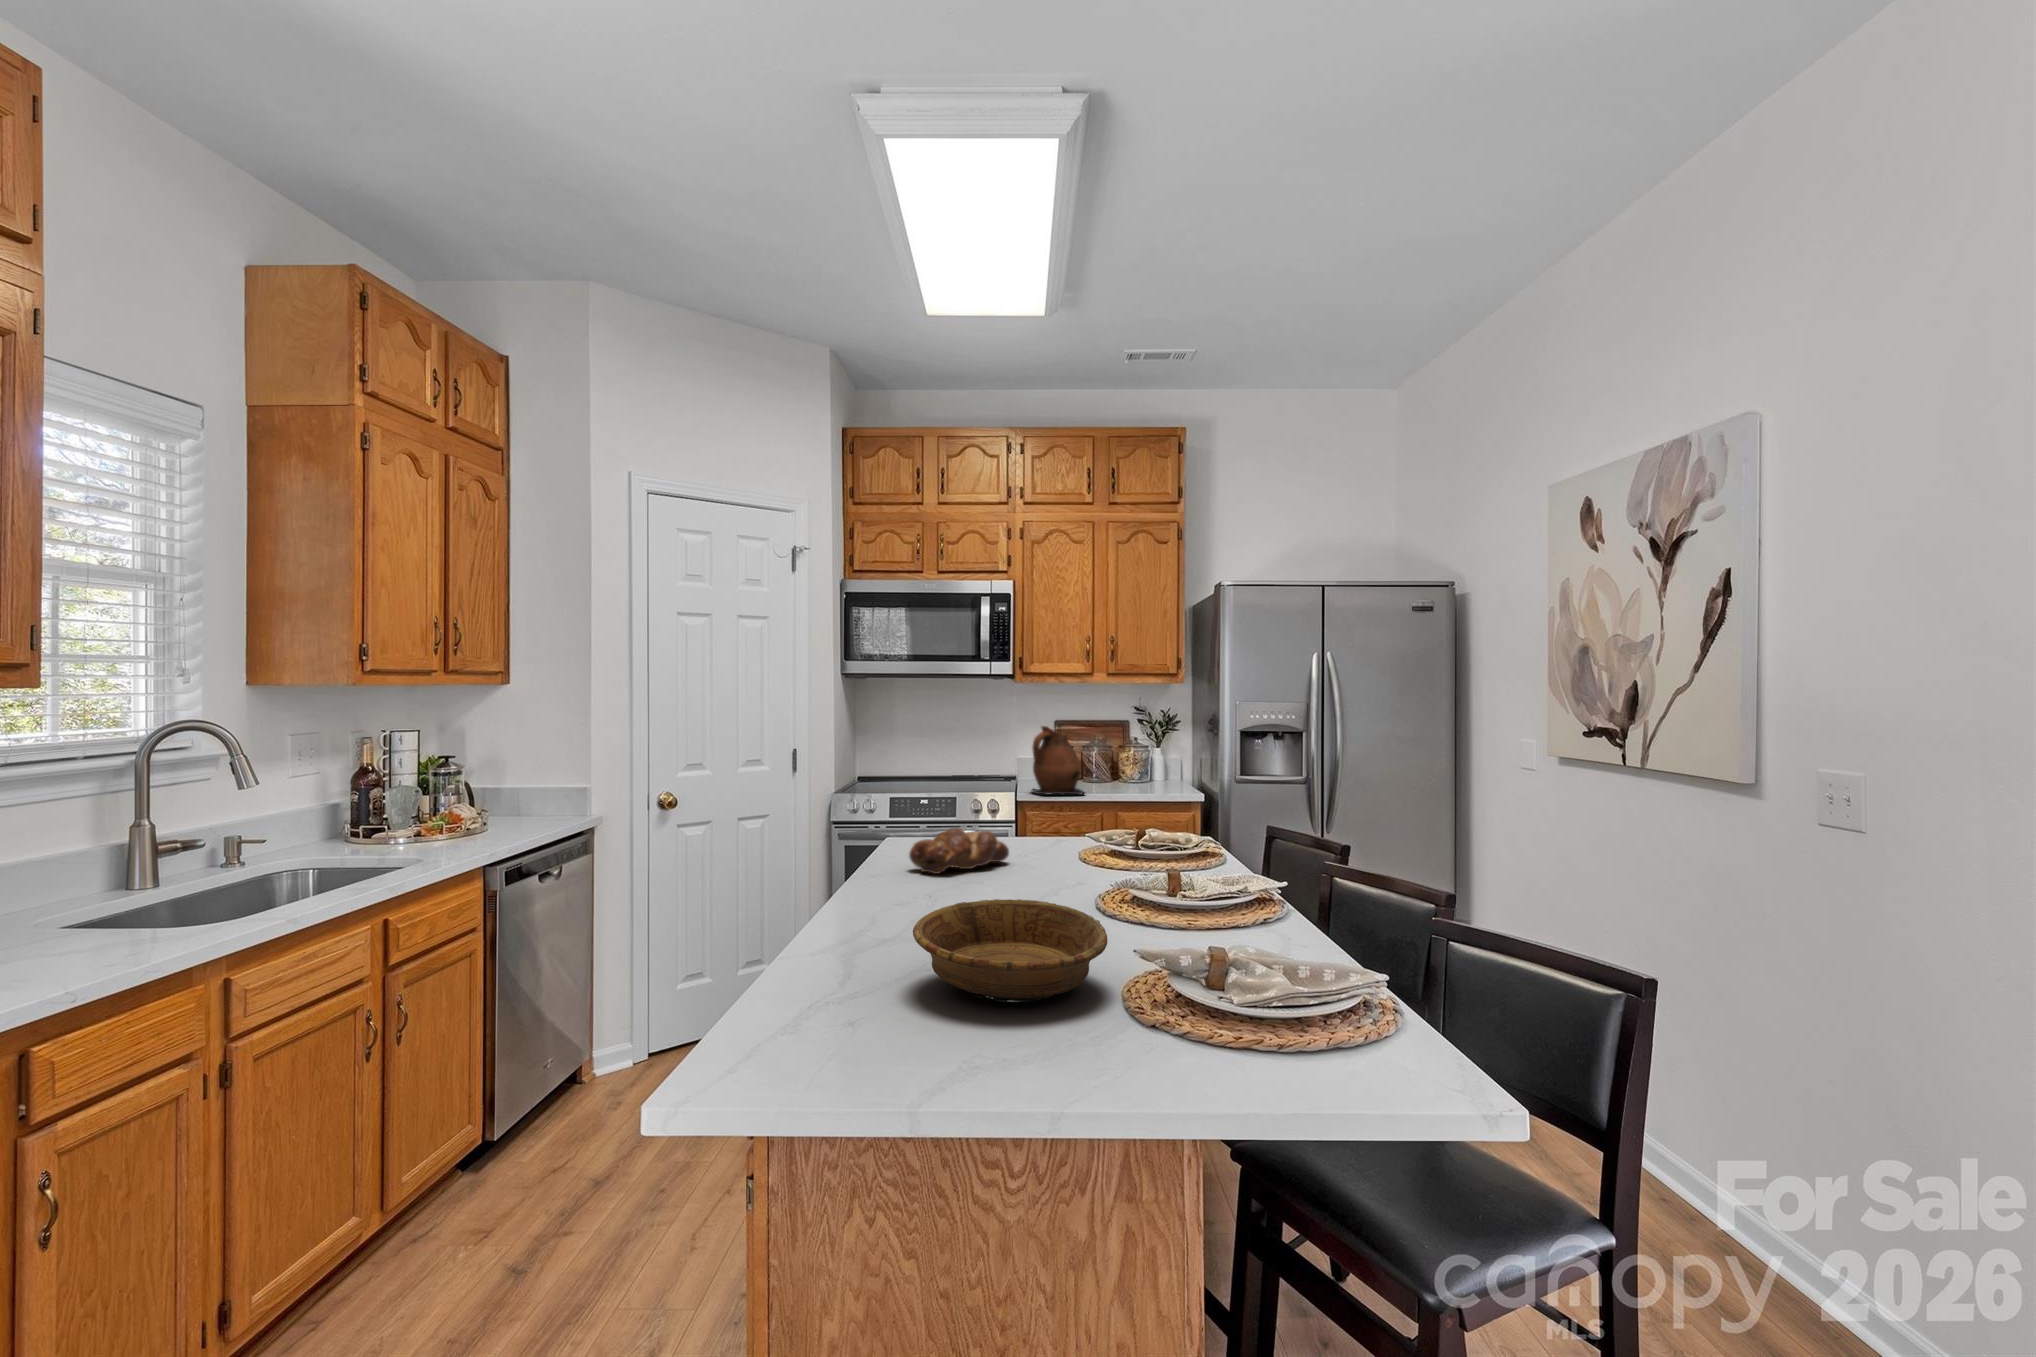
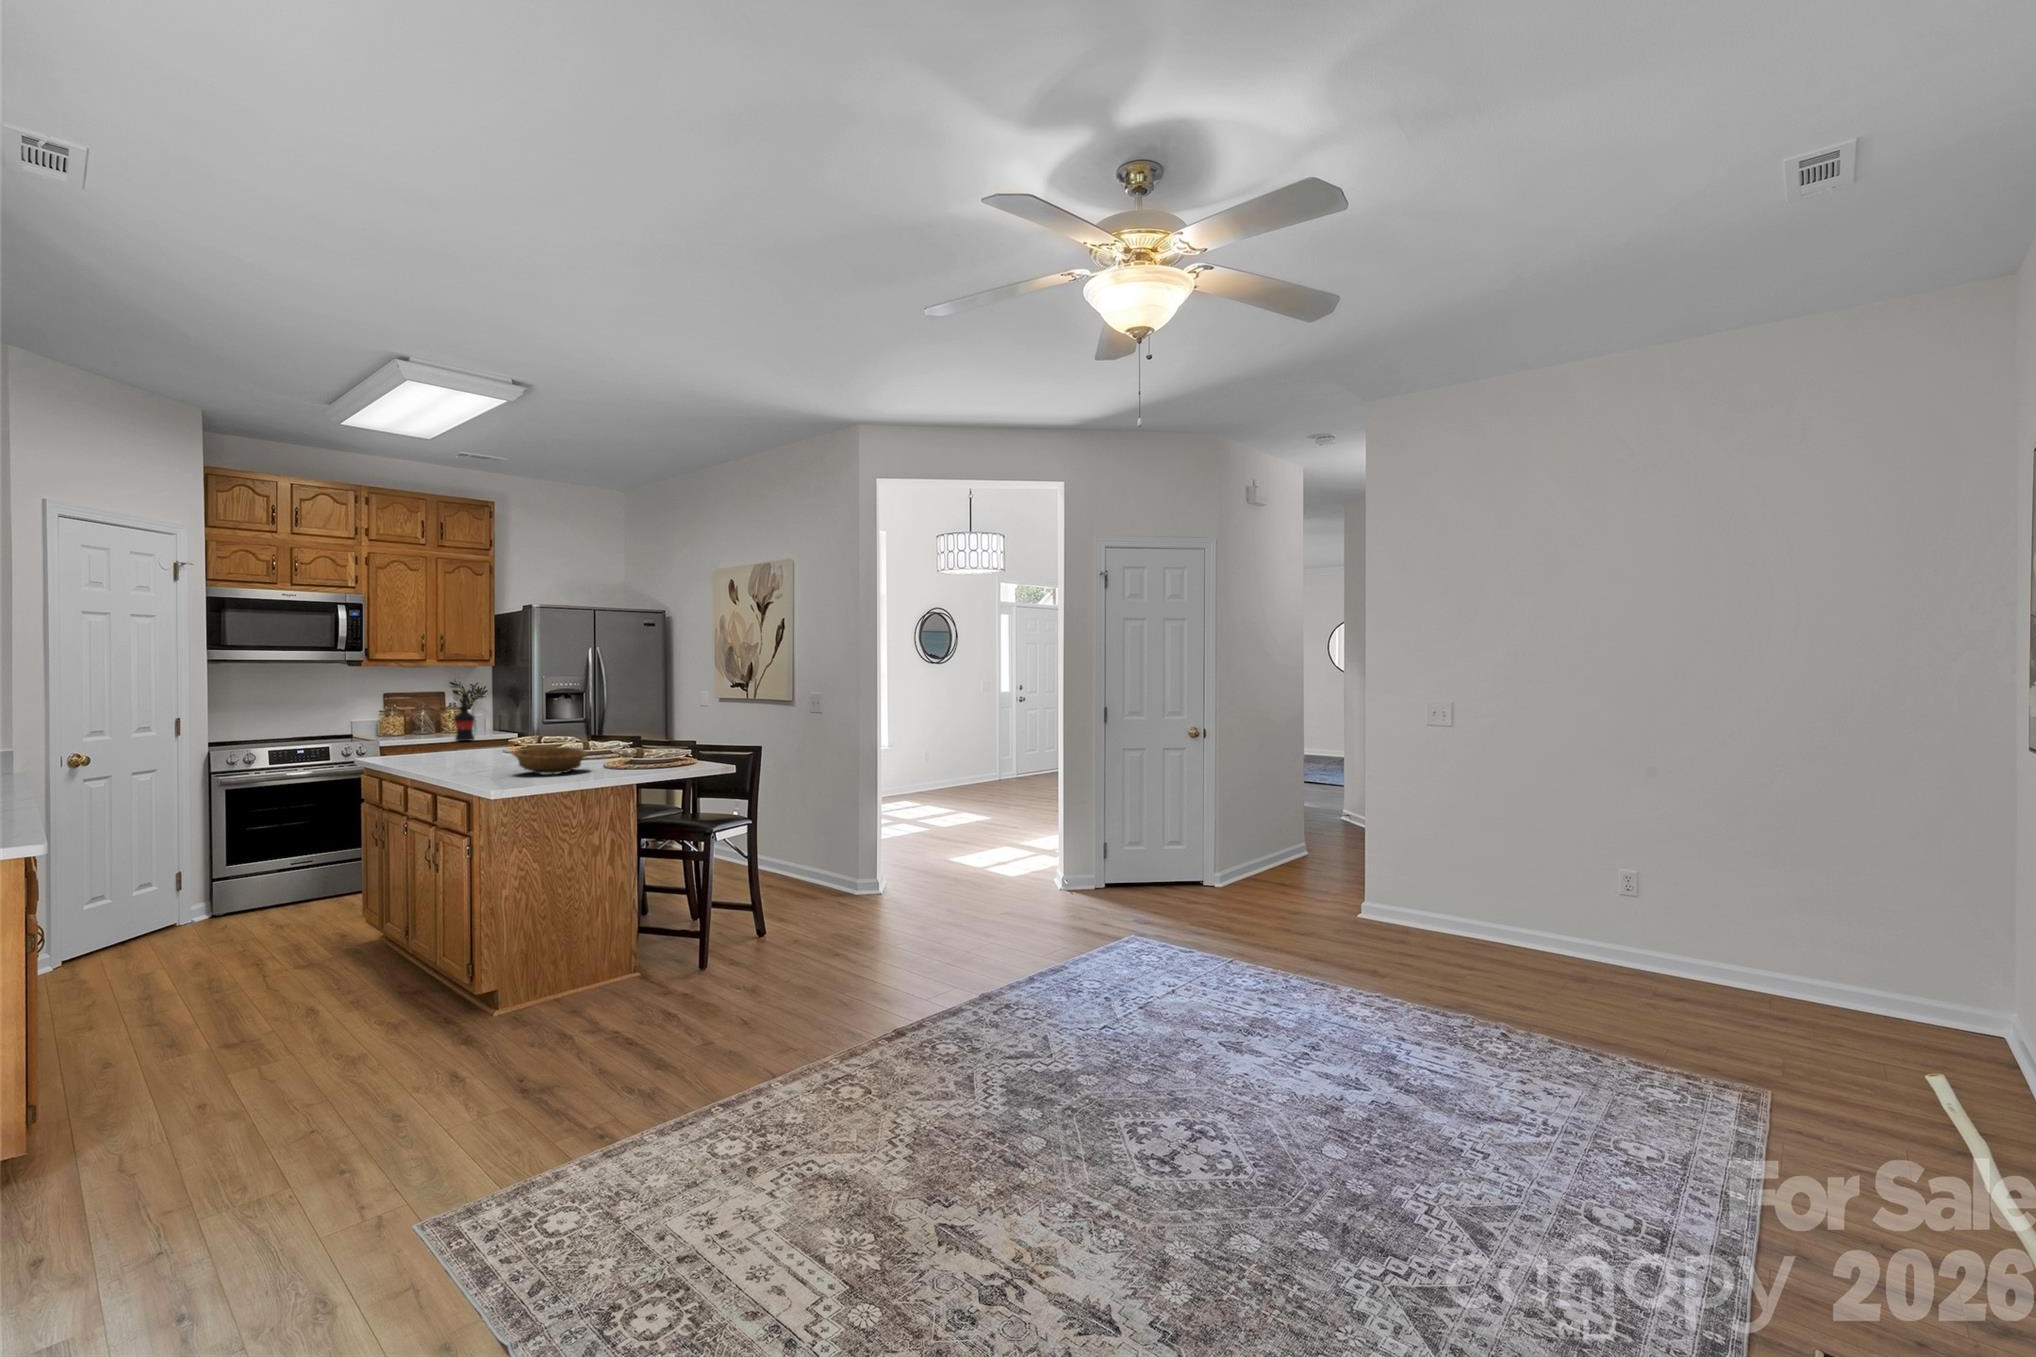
wine bottle: none [1100,723,1128,803] -> present [455,692,475,741]
ceramic pitcher: present [1031,726,1084,795] -> none [385,696,435,742]
bread loaf: present [909,828,1009,874] -> none [414,742,466,764]

